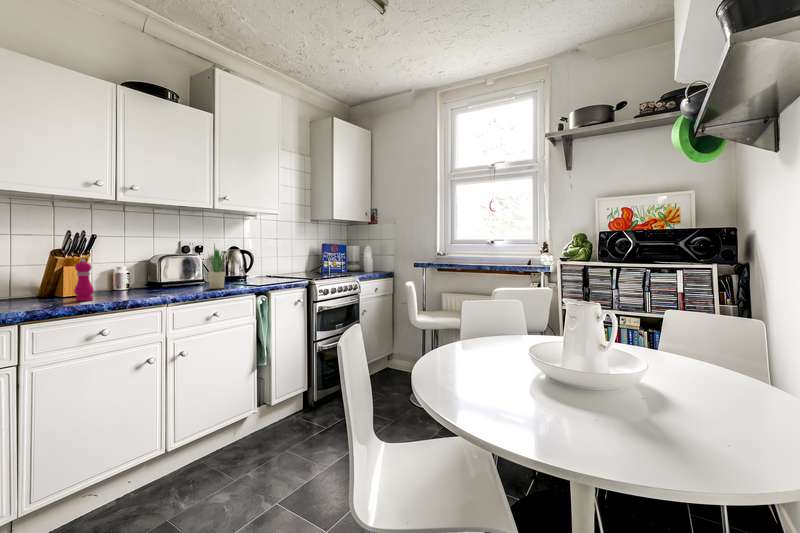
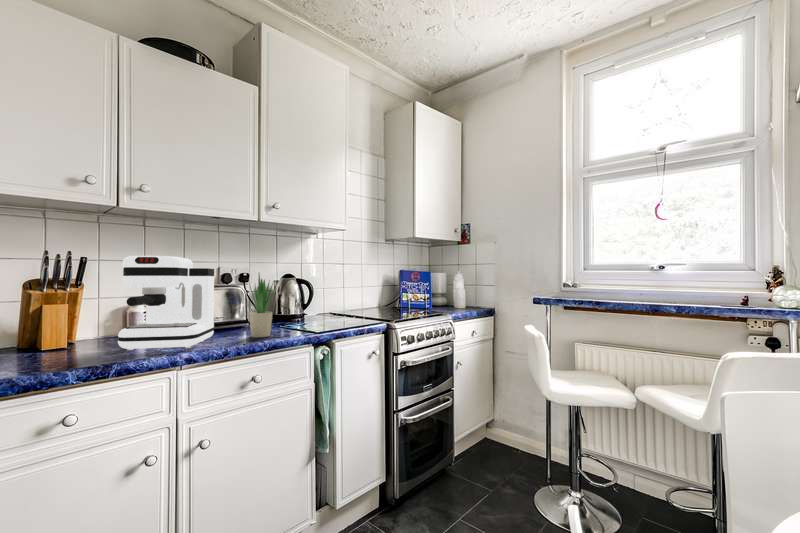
coffee maker: none [120,233,183,295] -> present [118,256,214,350]
pepper mill: present [74,259,94,301] -> none [45,296,76,362]

